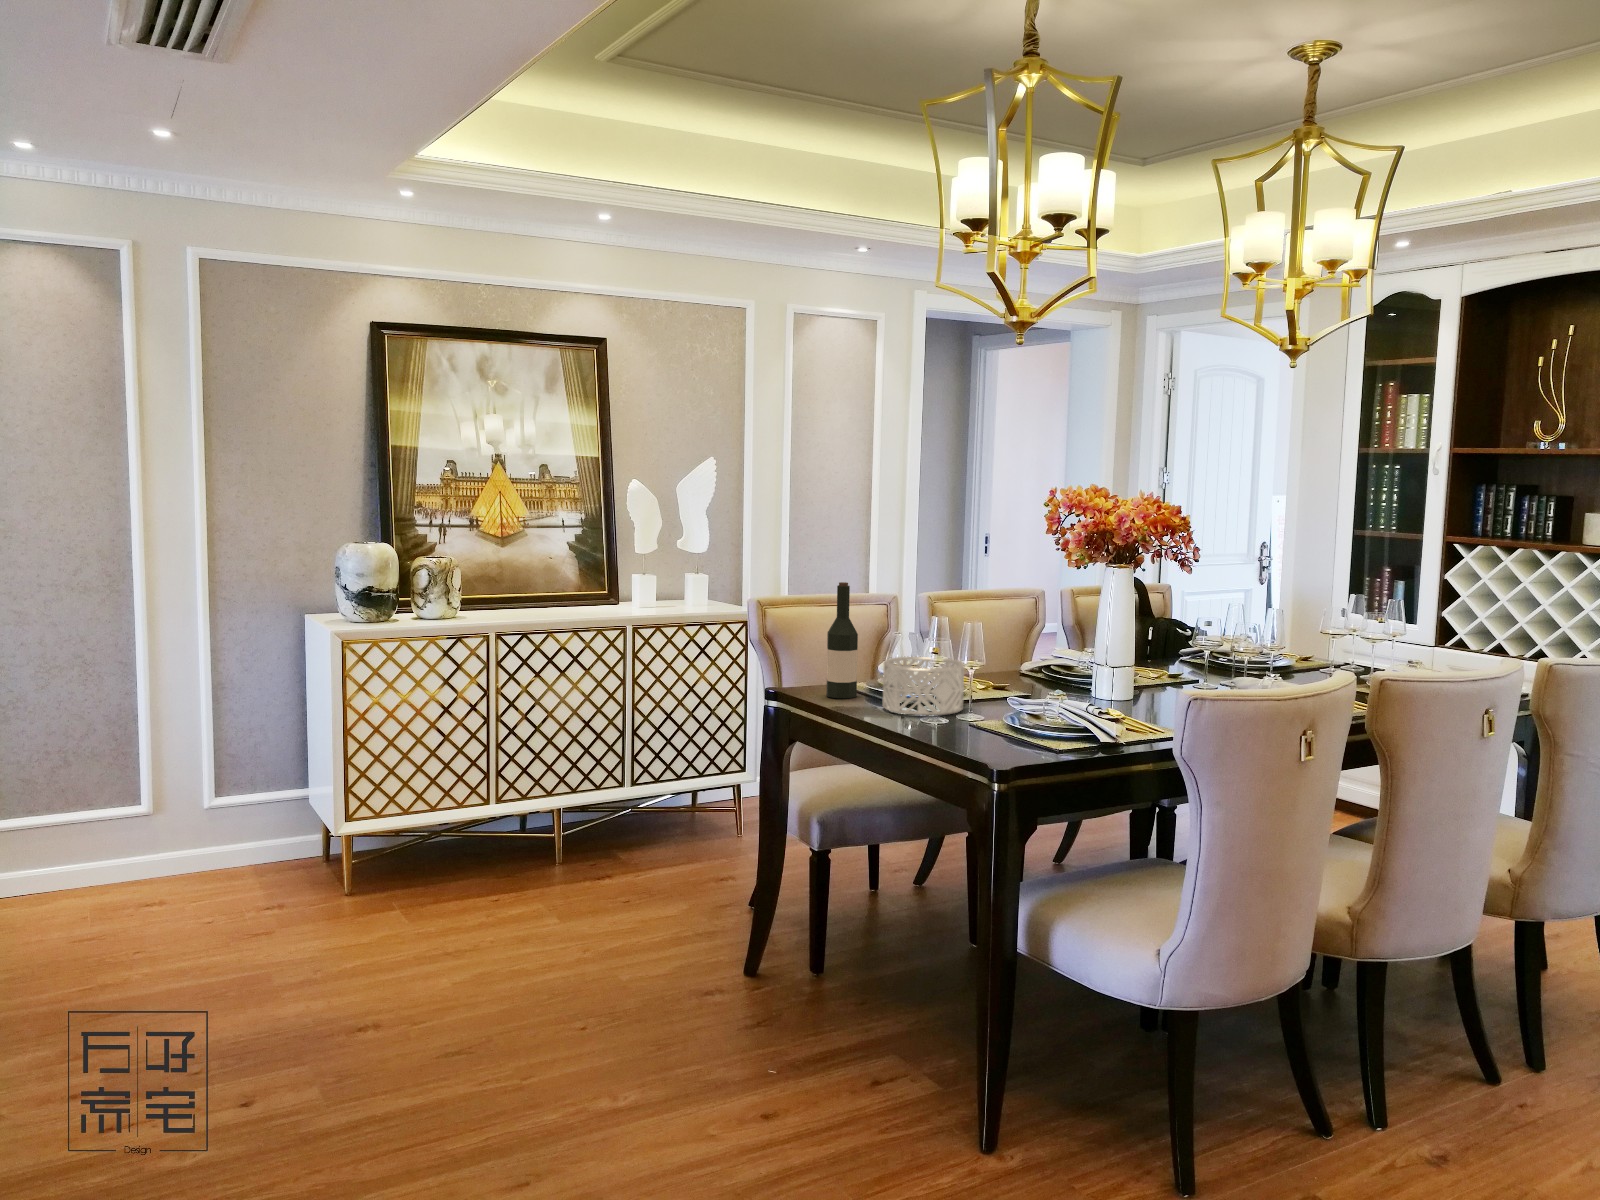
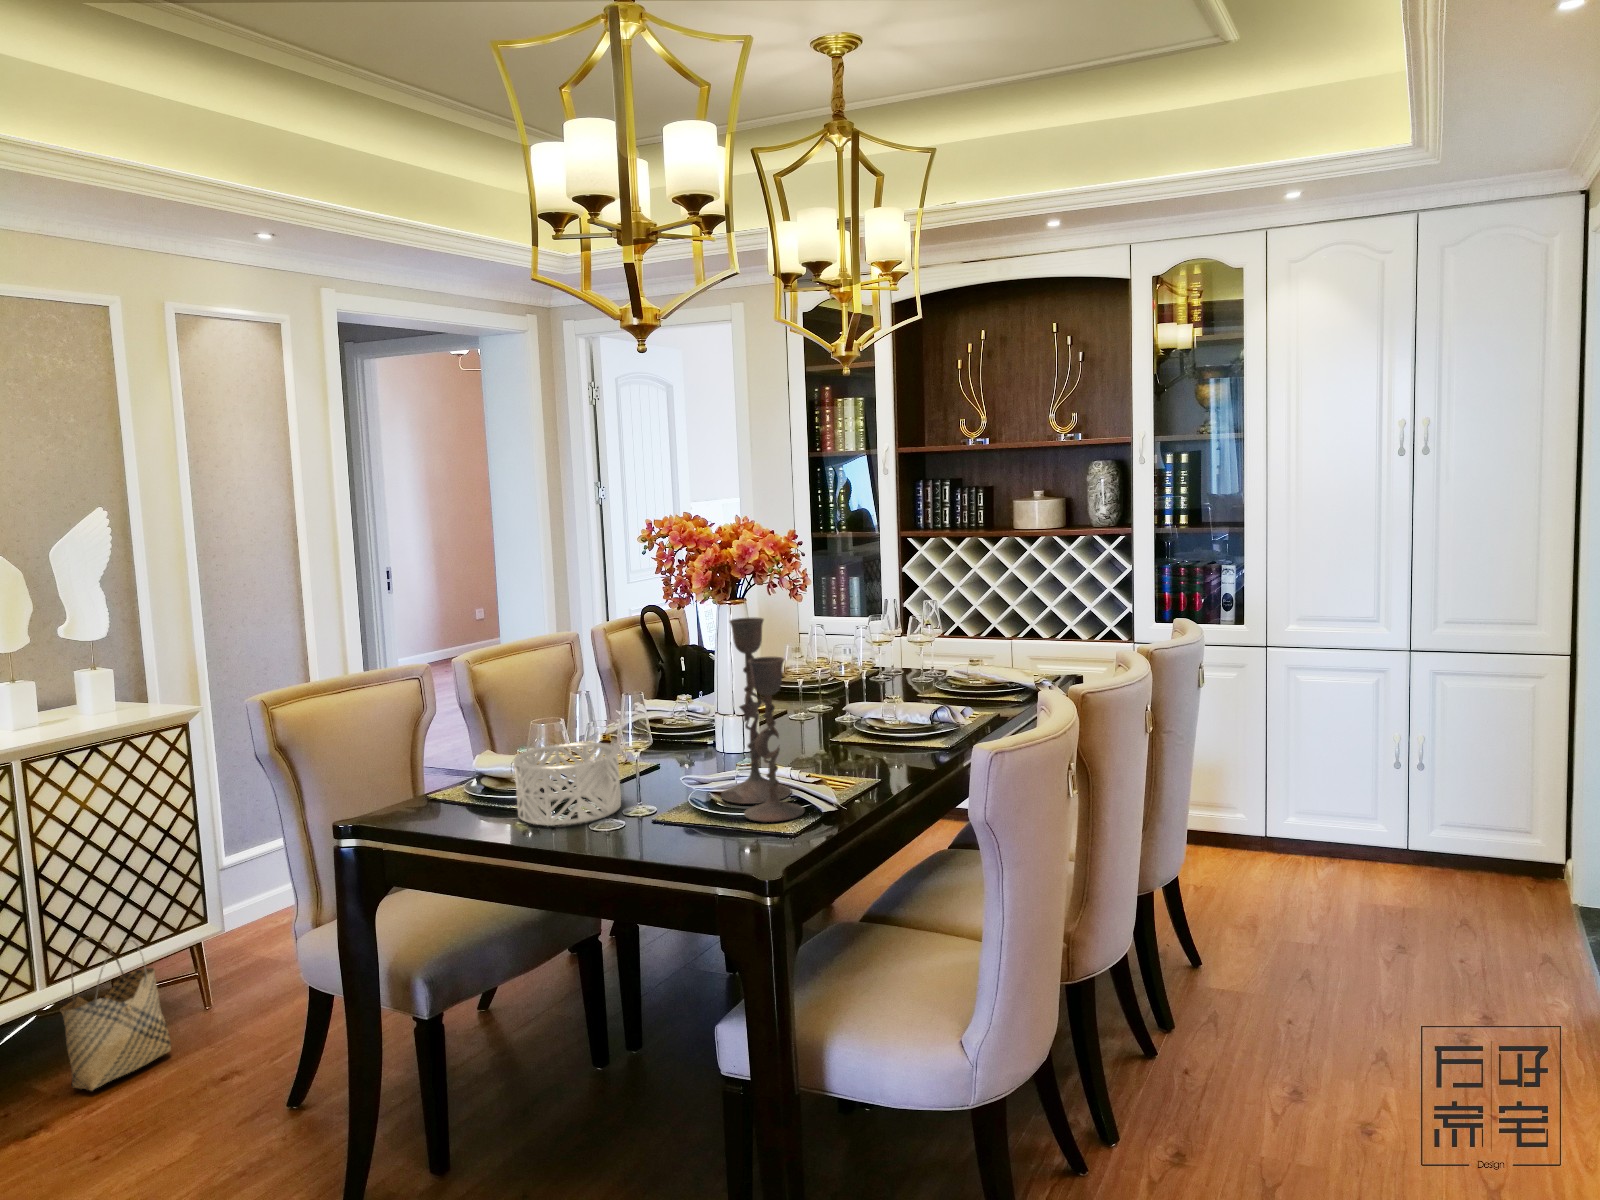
candlestick: none [1033,572,1097,738] -> present [721,617,805,822]
wine bottle: present [826,582,858,698] -> none [413,666,463,819]
woven basket: none [632,758,700,863] -> present [60,937,171,1090]

